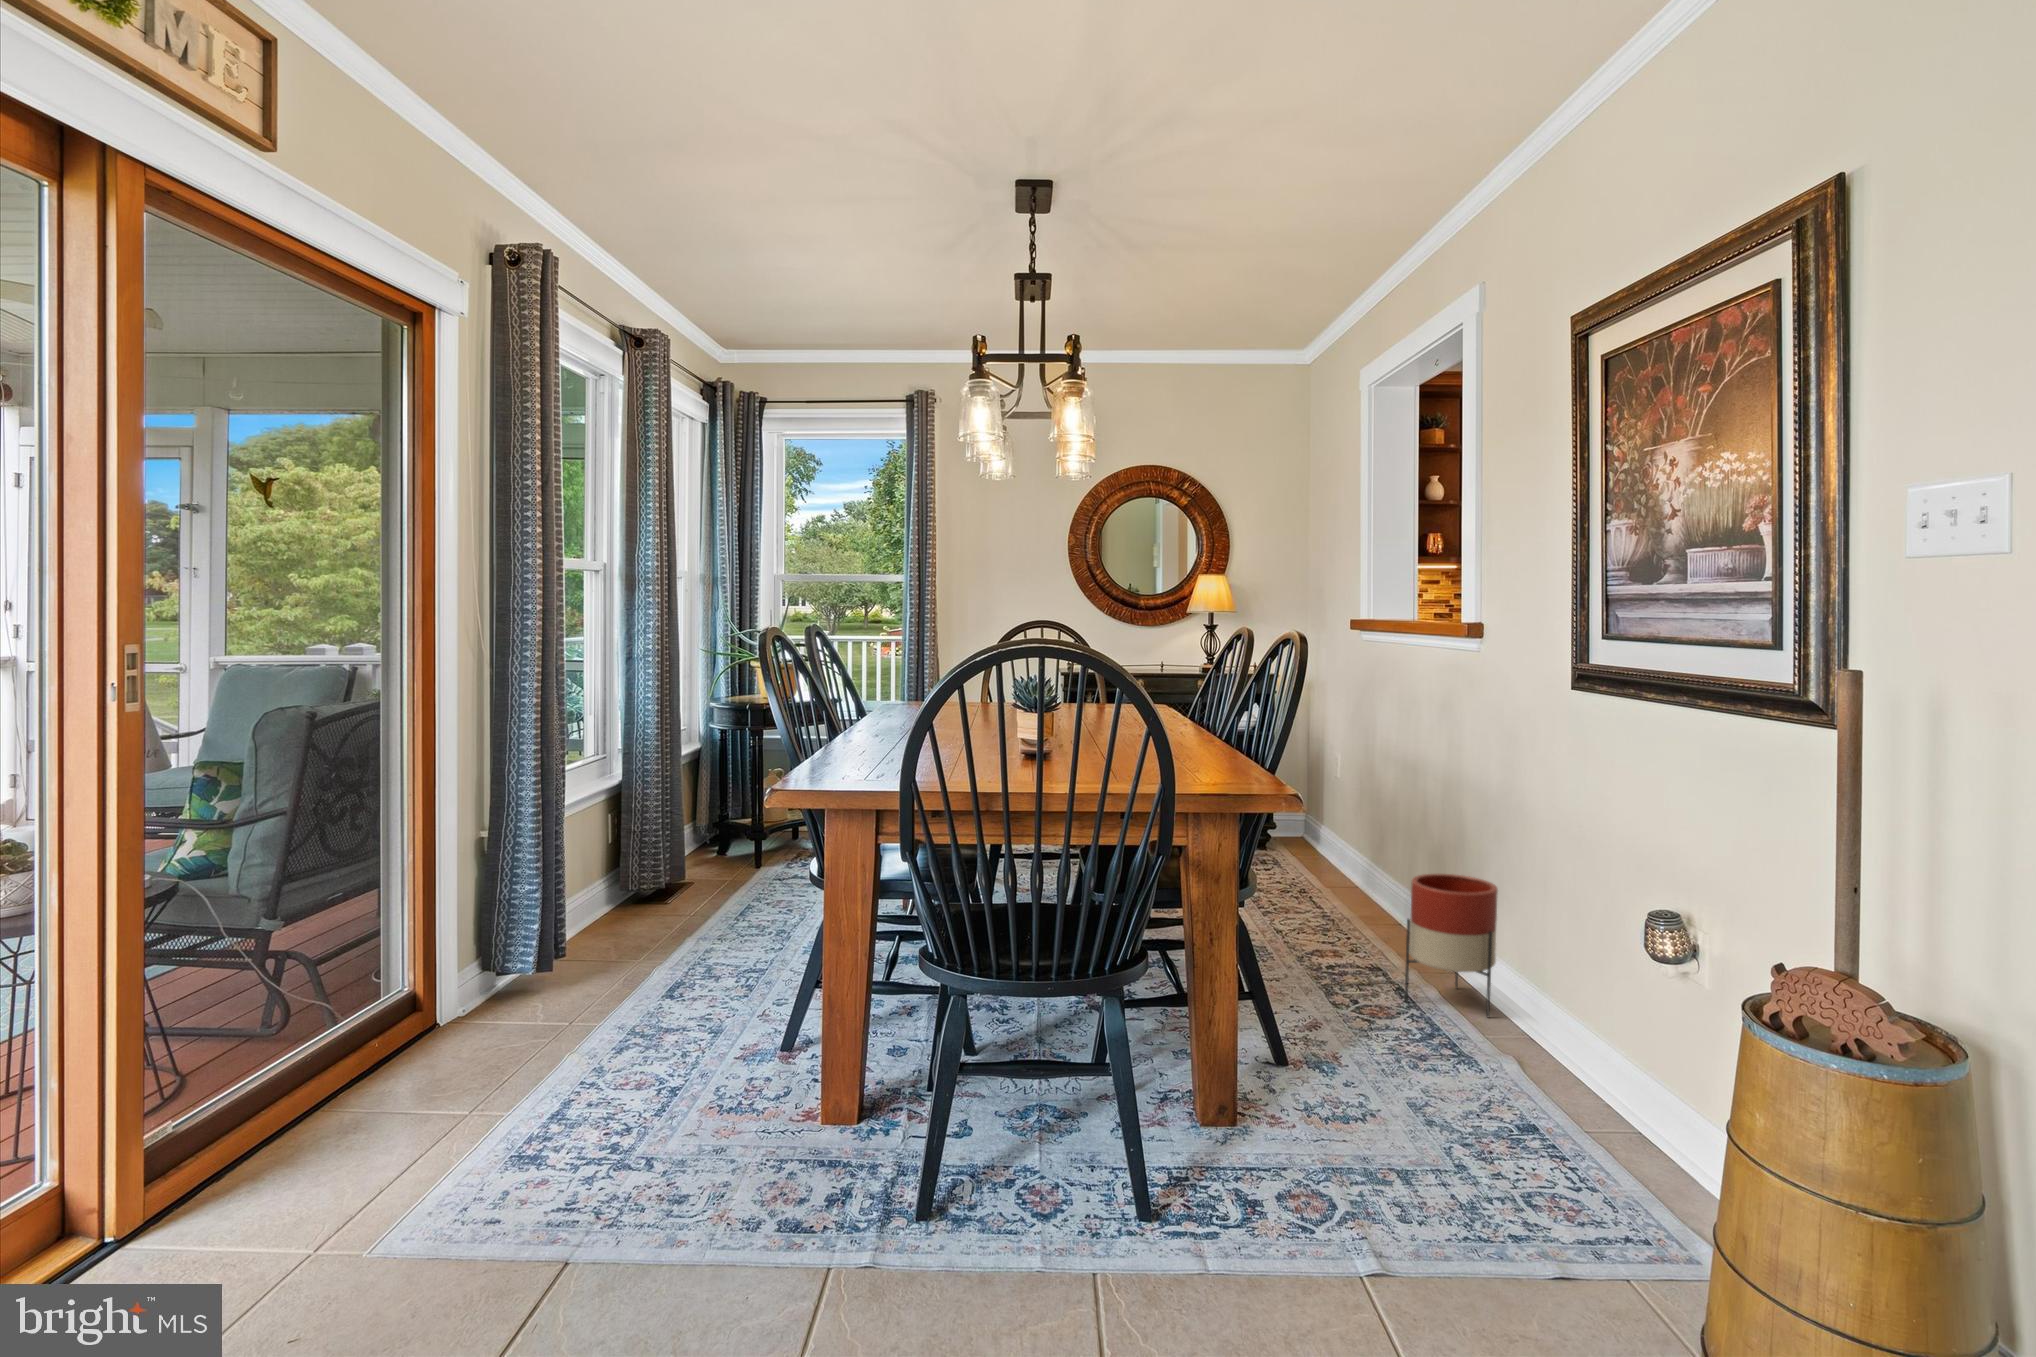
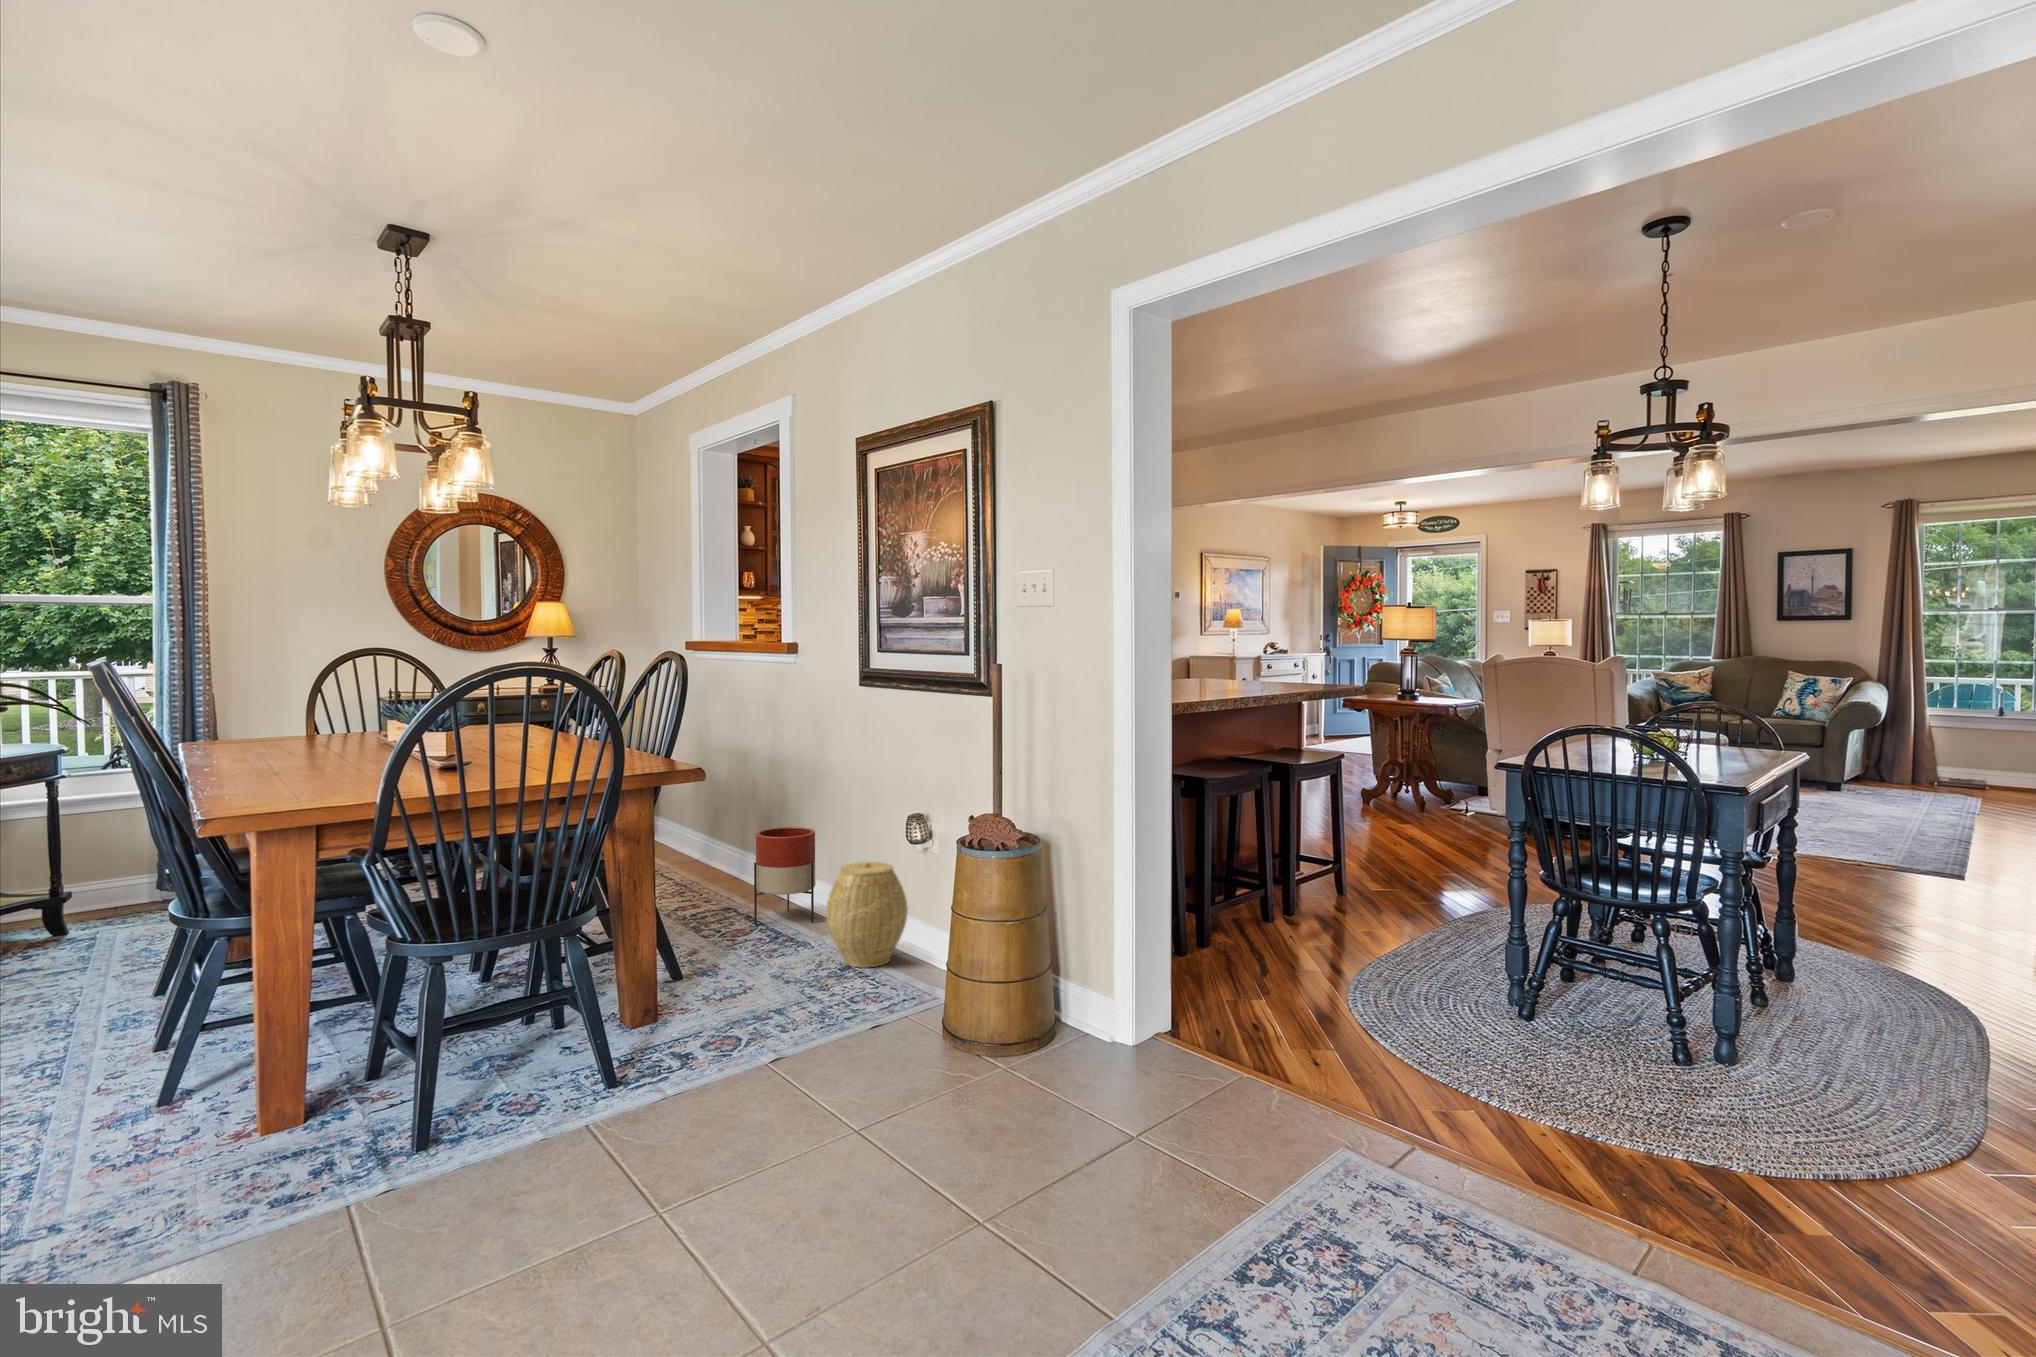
woven basket: none [1498,957,1637,1128] -> present [826,862,908,968]

